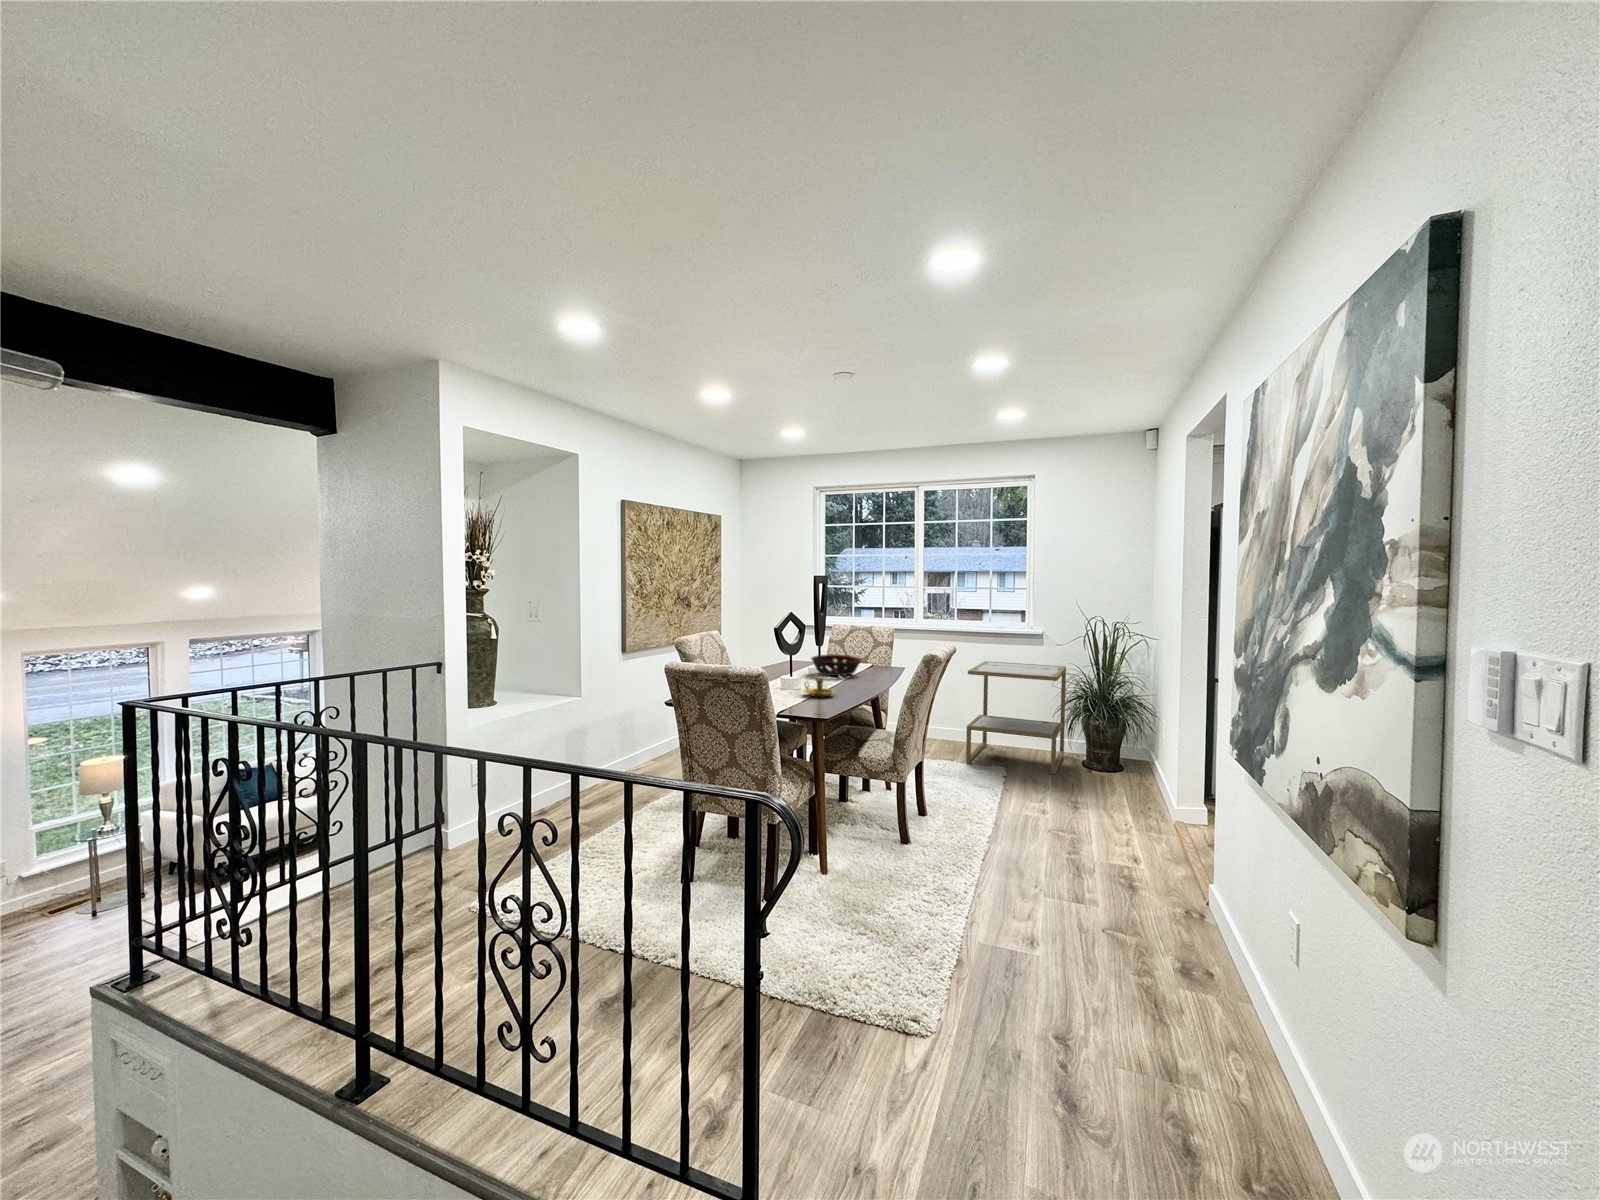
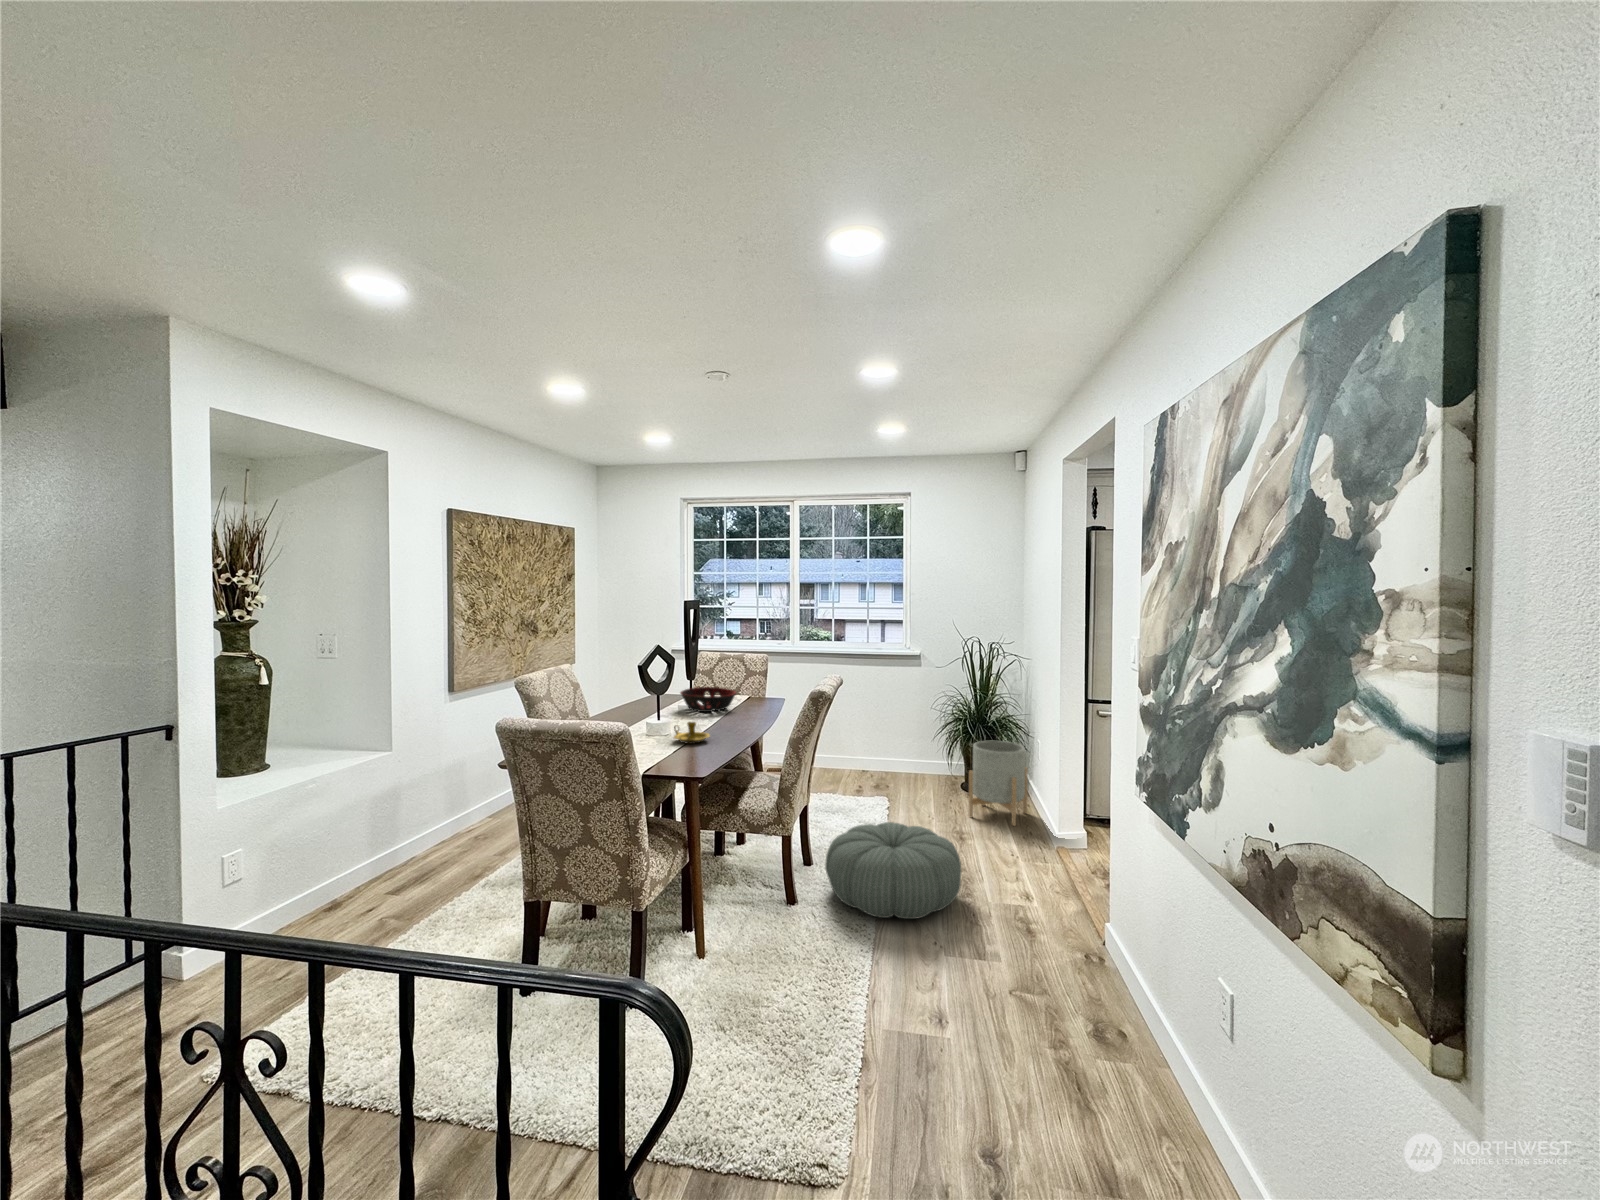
side table: present [966,661,1066,774] -> none [845,683,941,800]
planter: none [1088,719,1152,802] -> present [968,741,1028,826]
pouf: none [939,782,1069,866] -> present [825,822,961,919]

